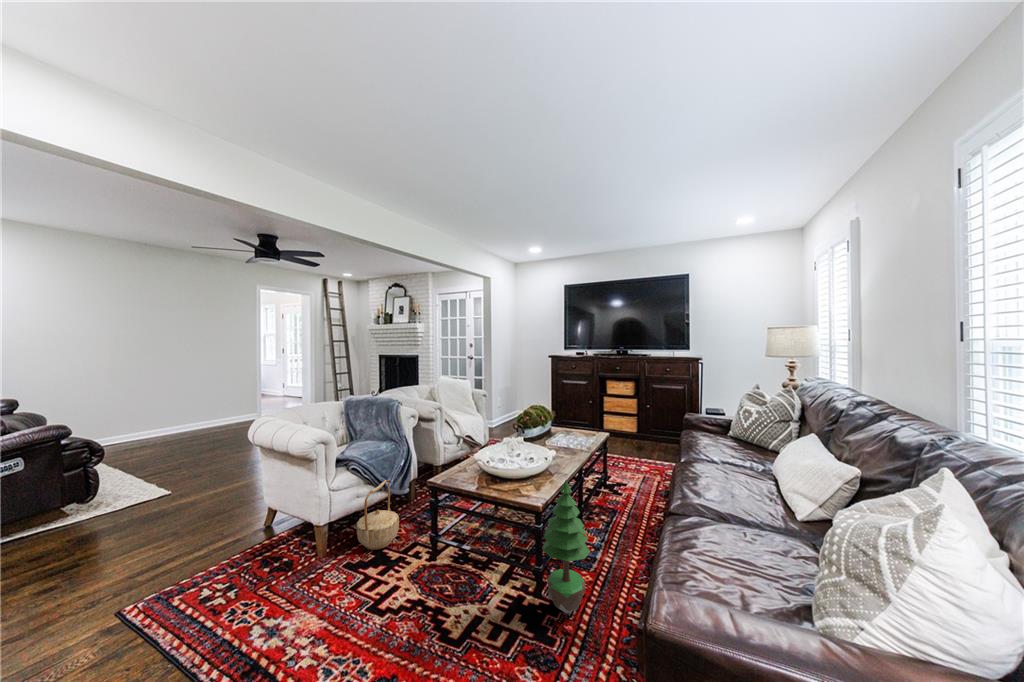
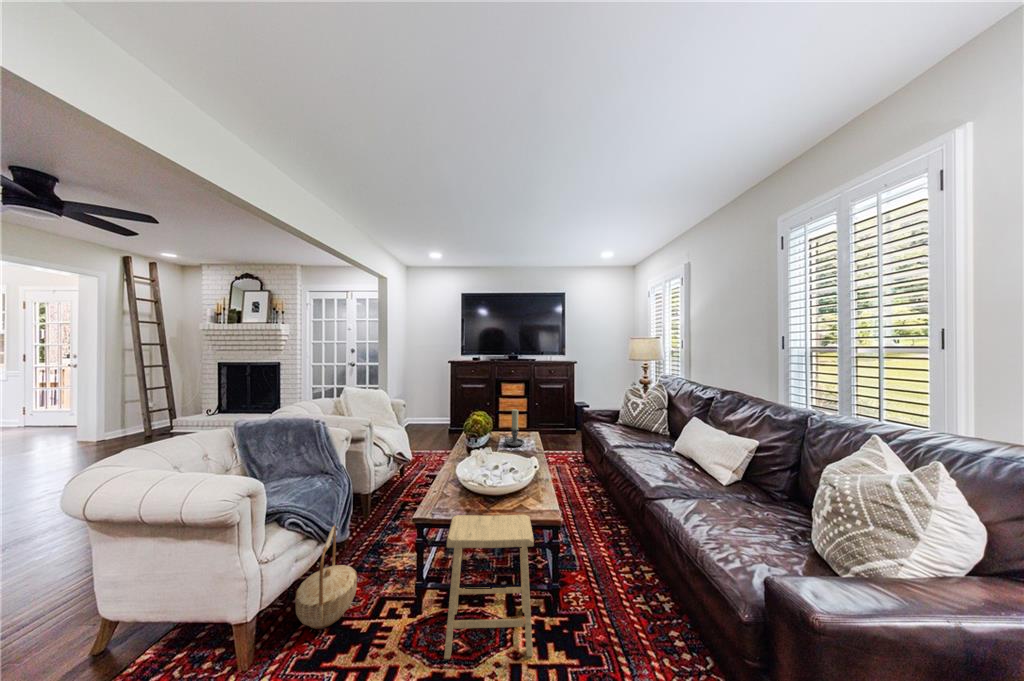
candle holder: none [559,404,580,444] -> present [505,409,524,446]
potted tree: present [542,480,590,613] -> none [565,488,614,623]
footstool: none [432,485,518,616] -> present [444,515,534,659]

